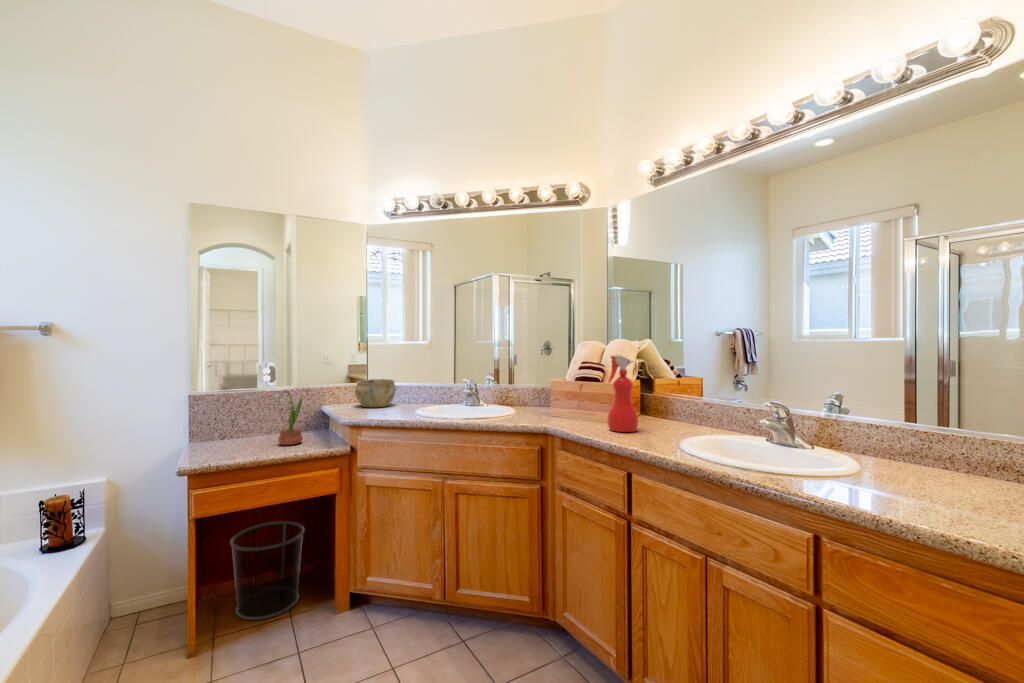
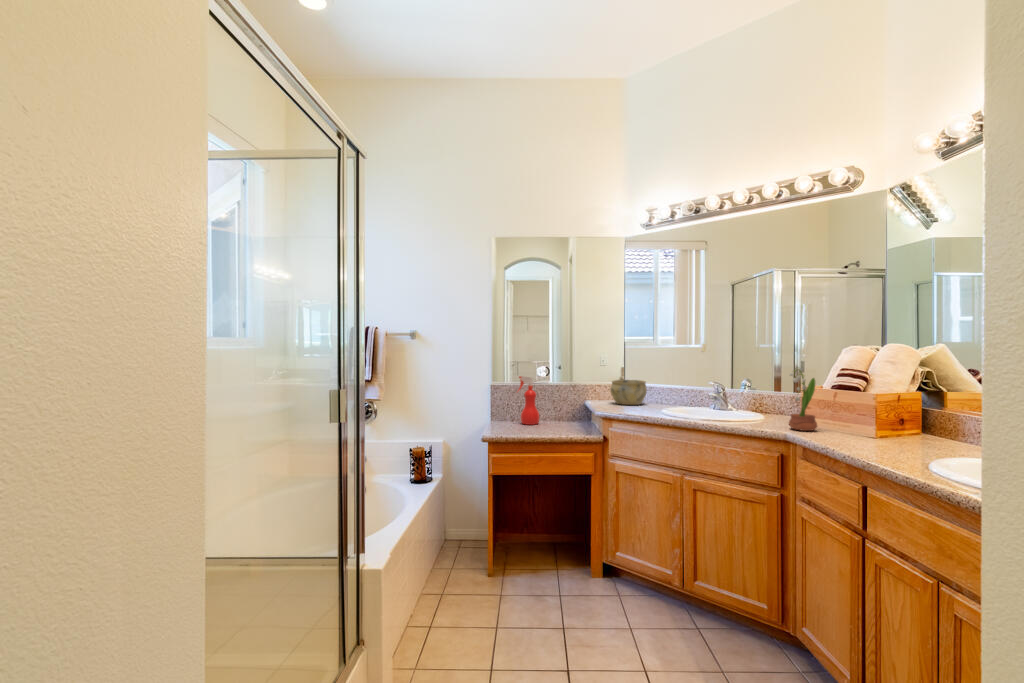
spray bottle: present [608,356,638,432] -> present [518,376,540,425]
potted flower: present [276,390,303,445] -> present [789,369,817,431]
waste bin: present [230,521,305,620] -> none [516,492,569,566]

